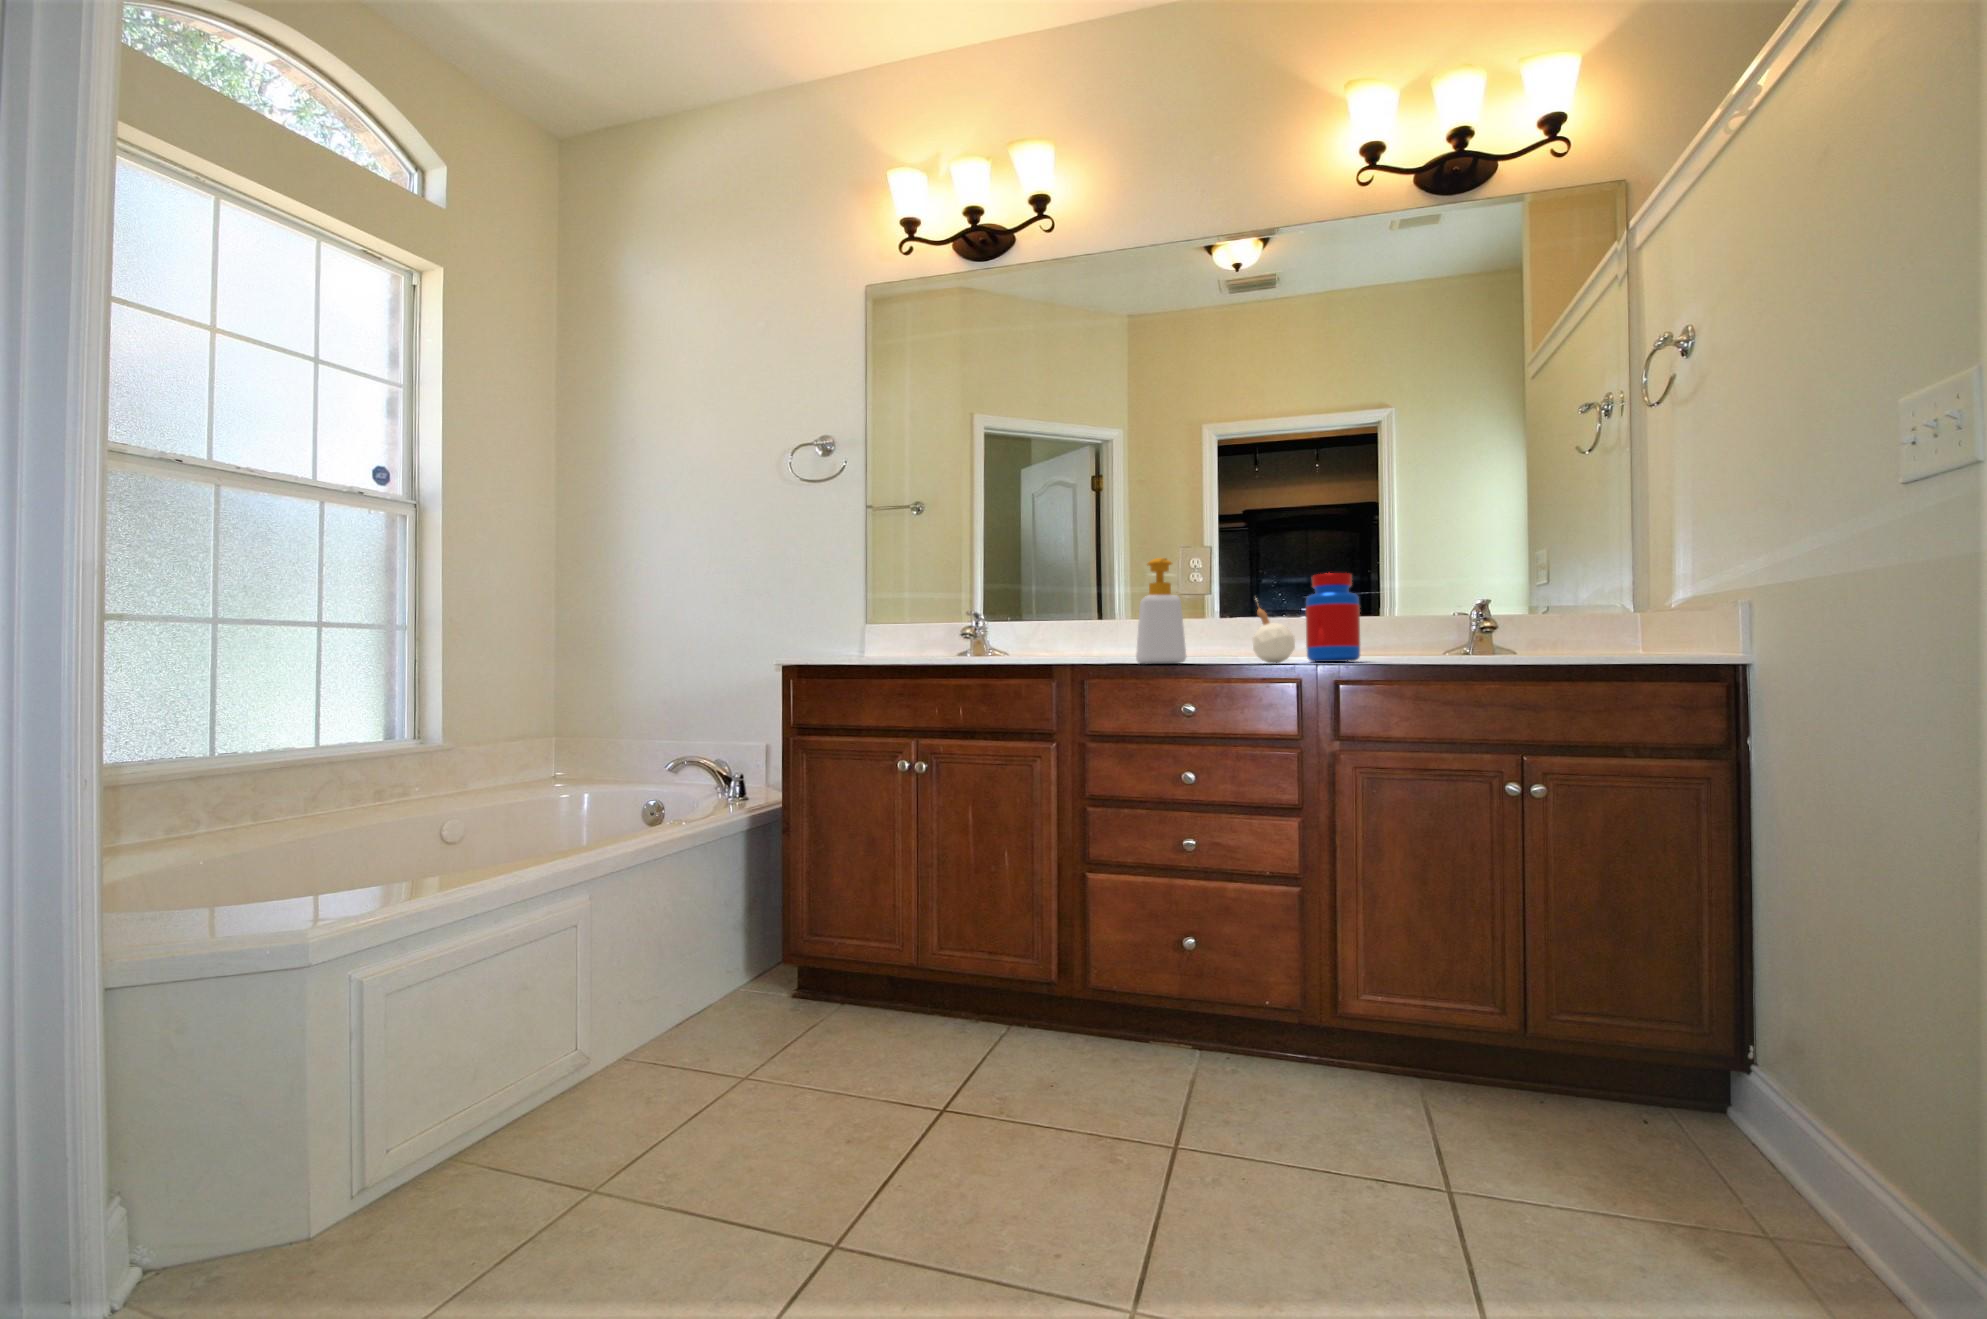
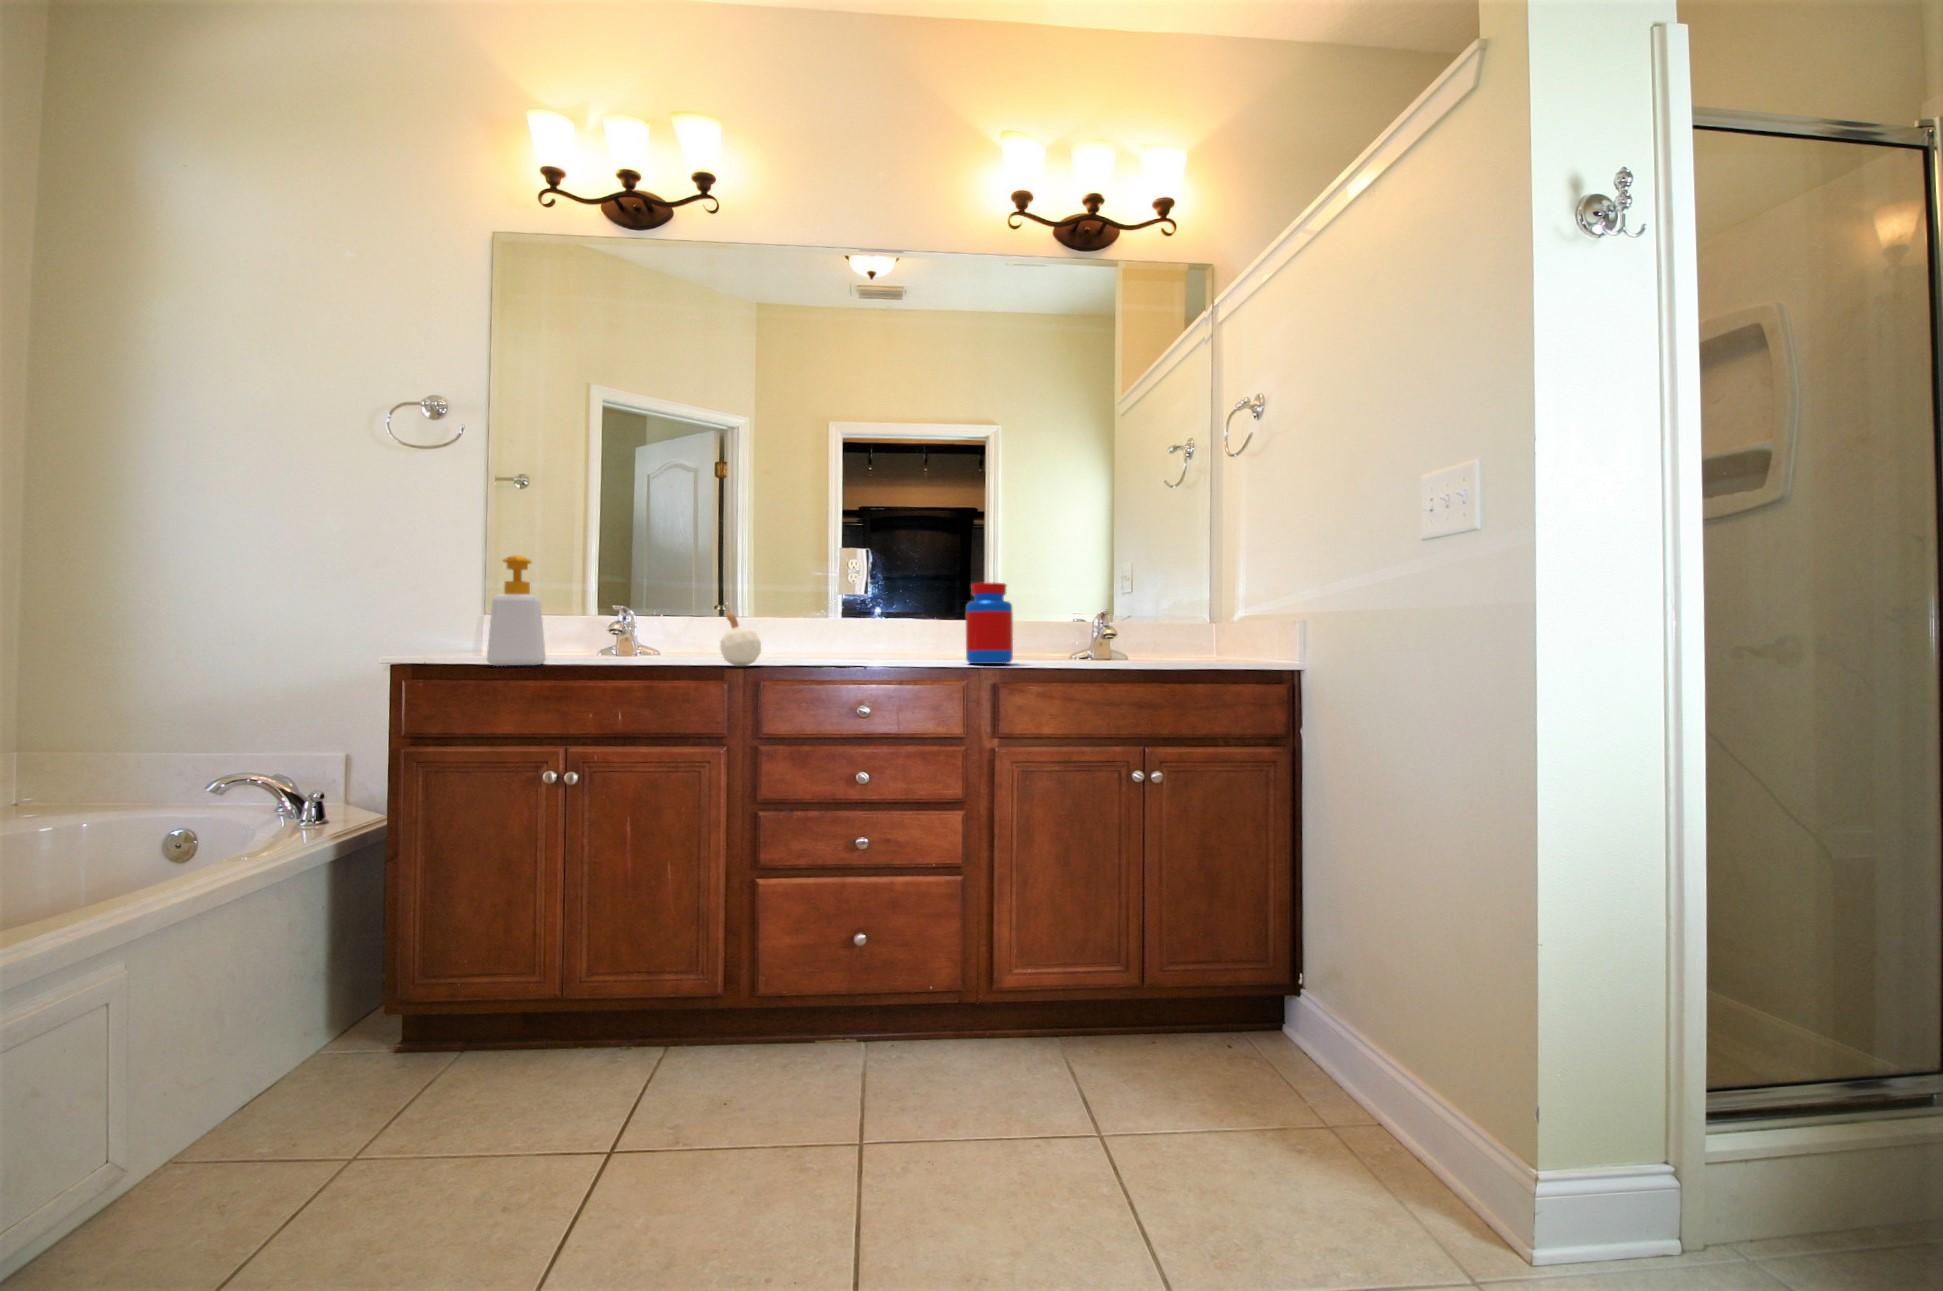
soap bottle: present [1136,558,1186,664] -> present [487,556,546,666]
candle: present [1253,607,1295,663] -> present [720,608,761,666]

